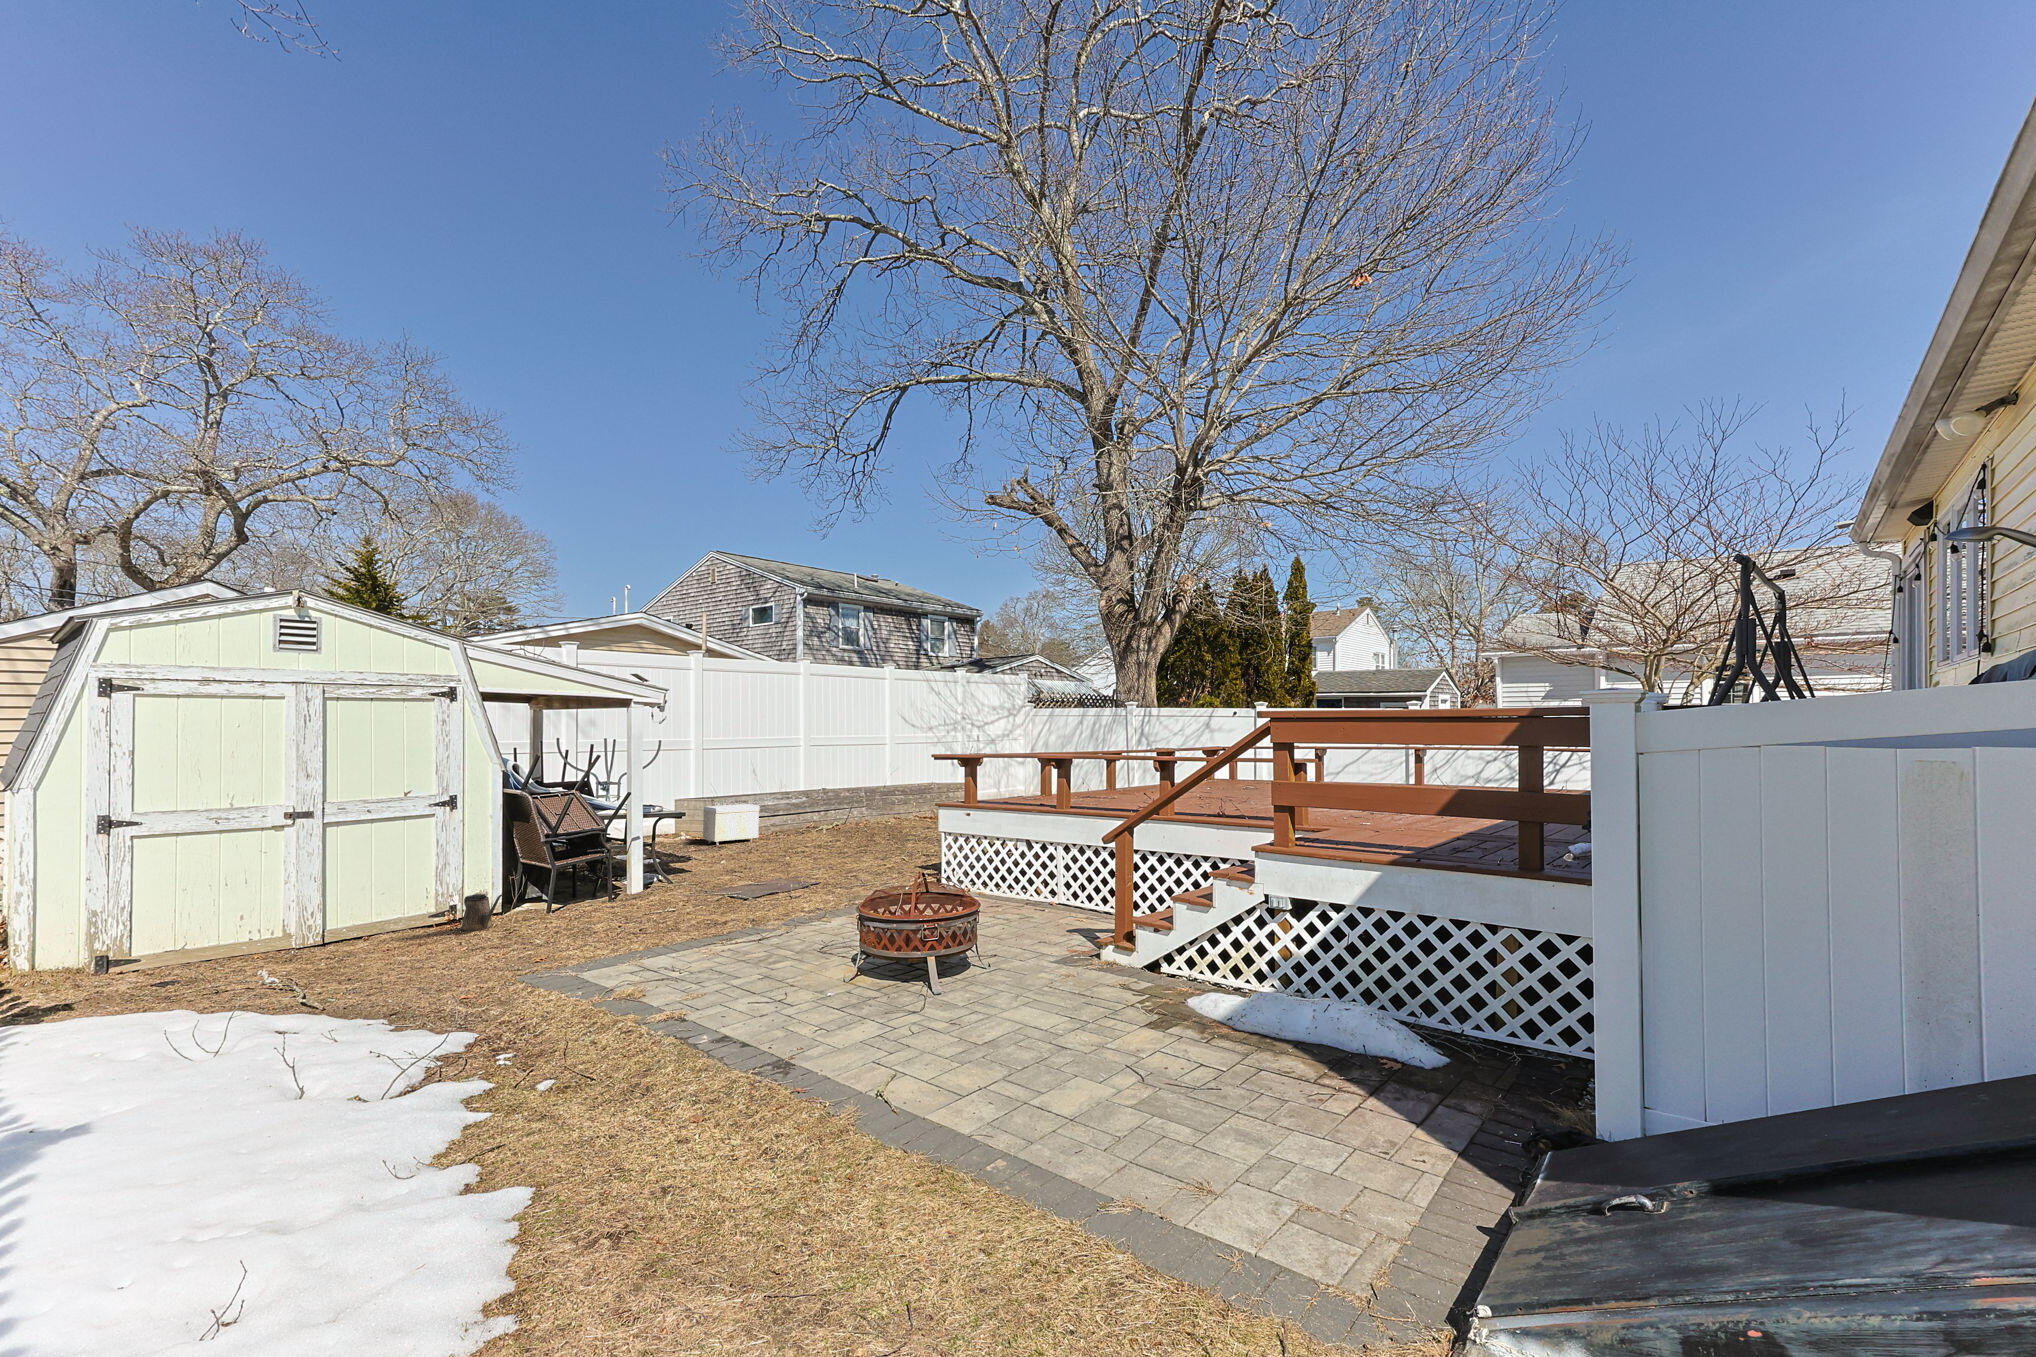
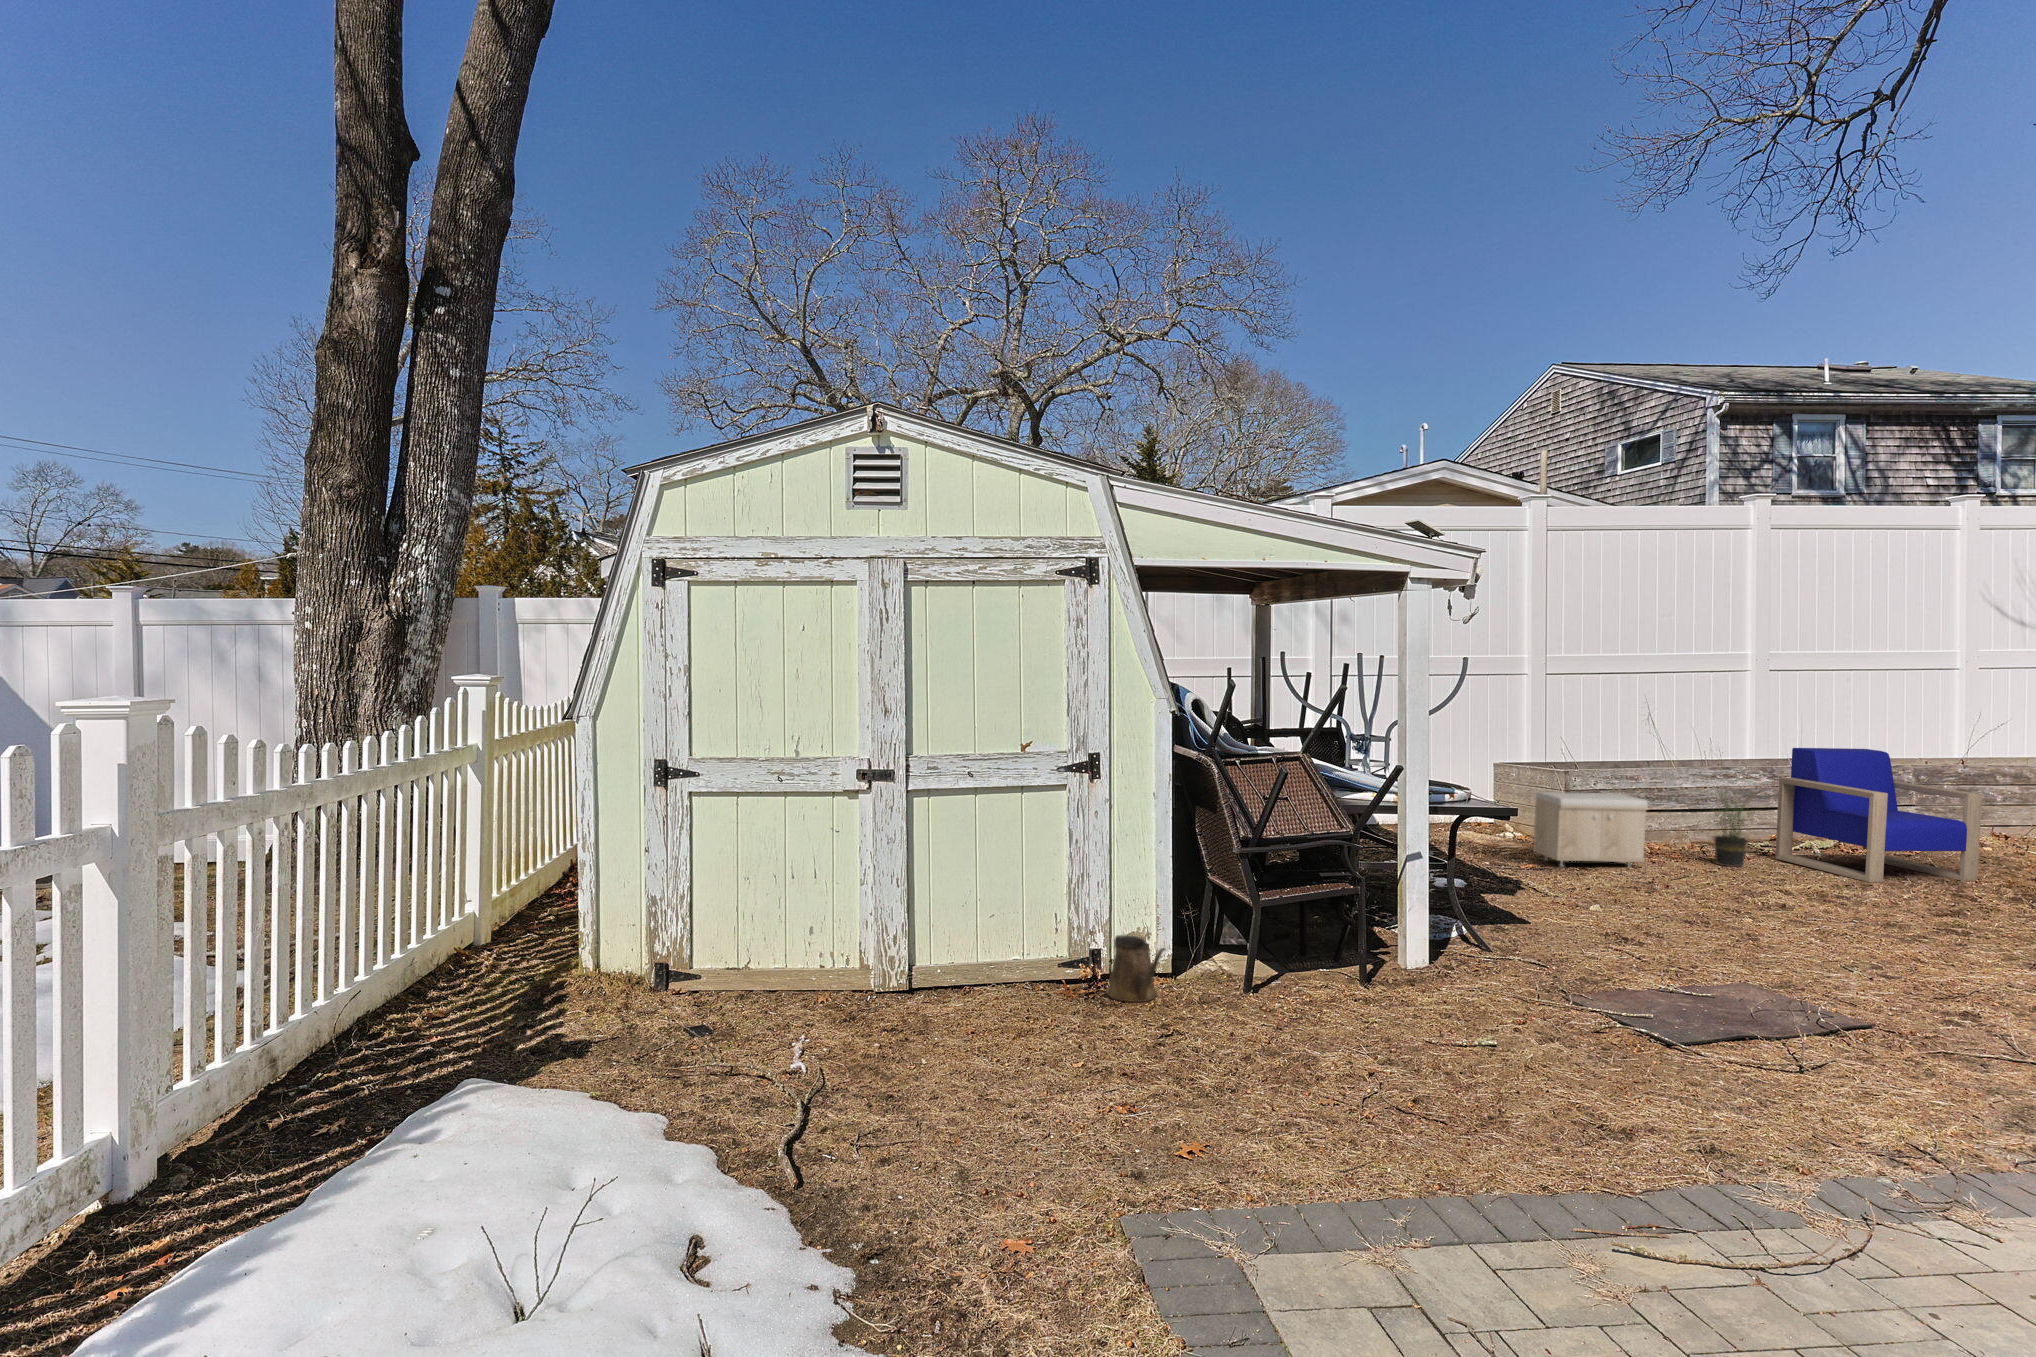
armchair: none [820,774,899,835] -> present [1775,748,1982,882]
potted plant: none [785,794,812,836] -> present [1713,790,1750,867]

